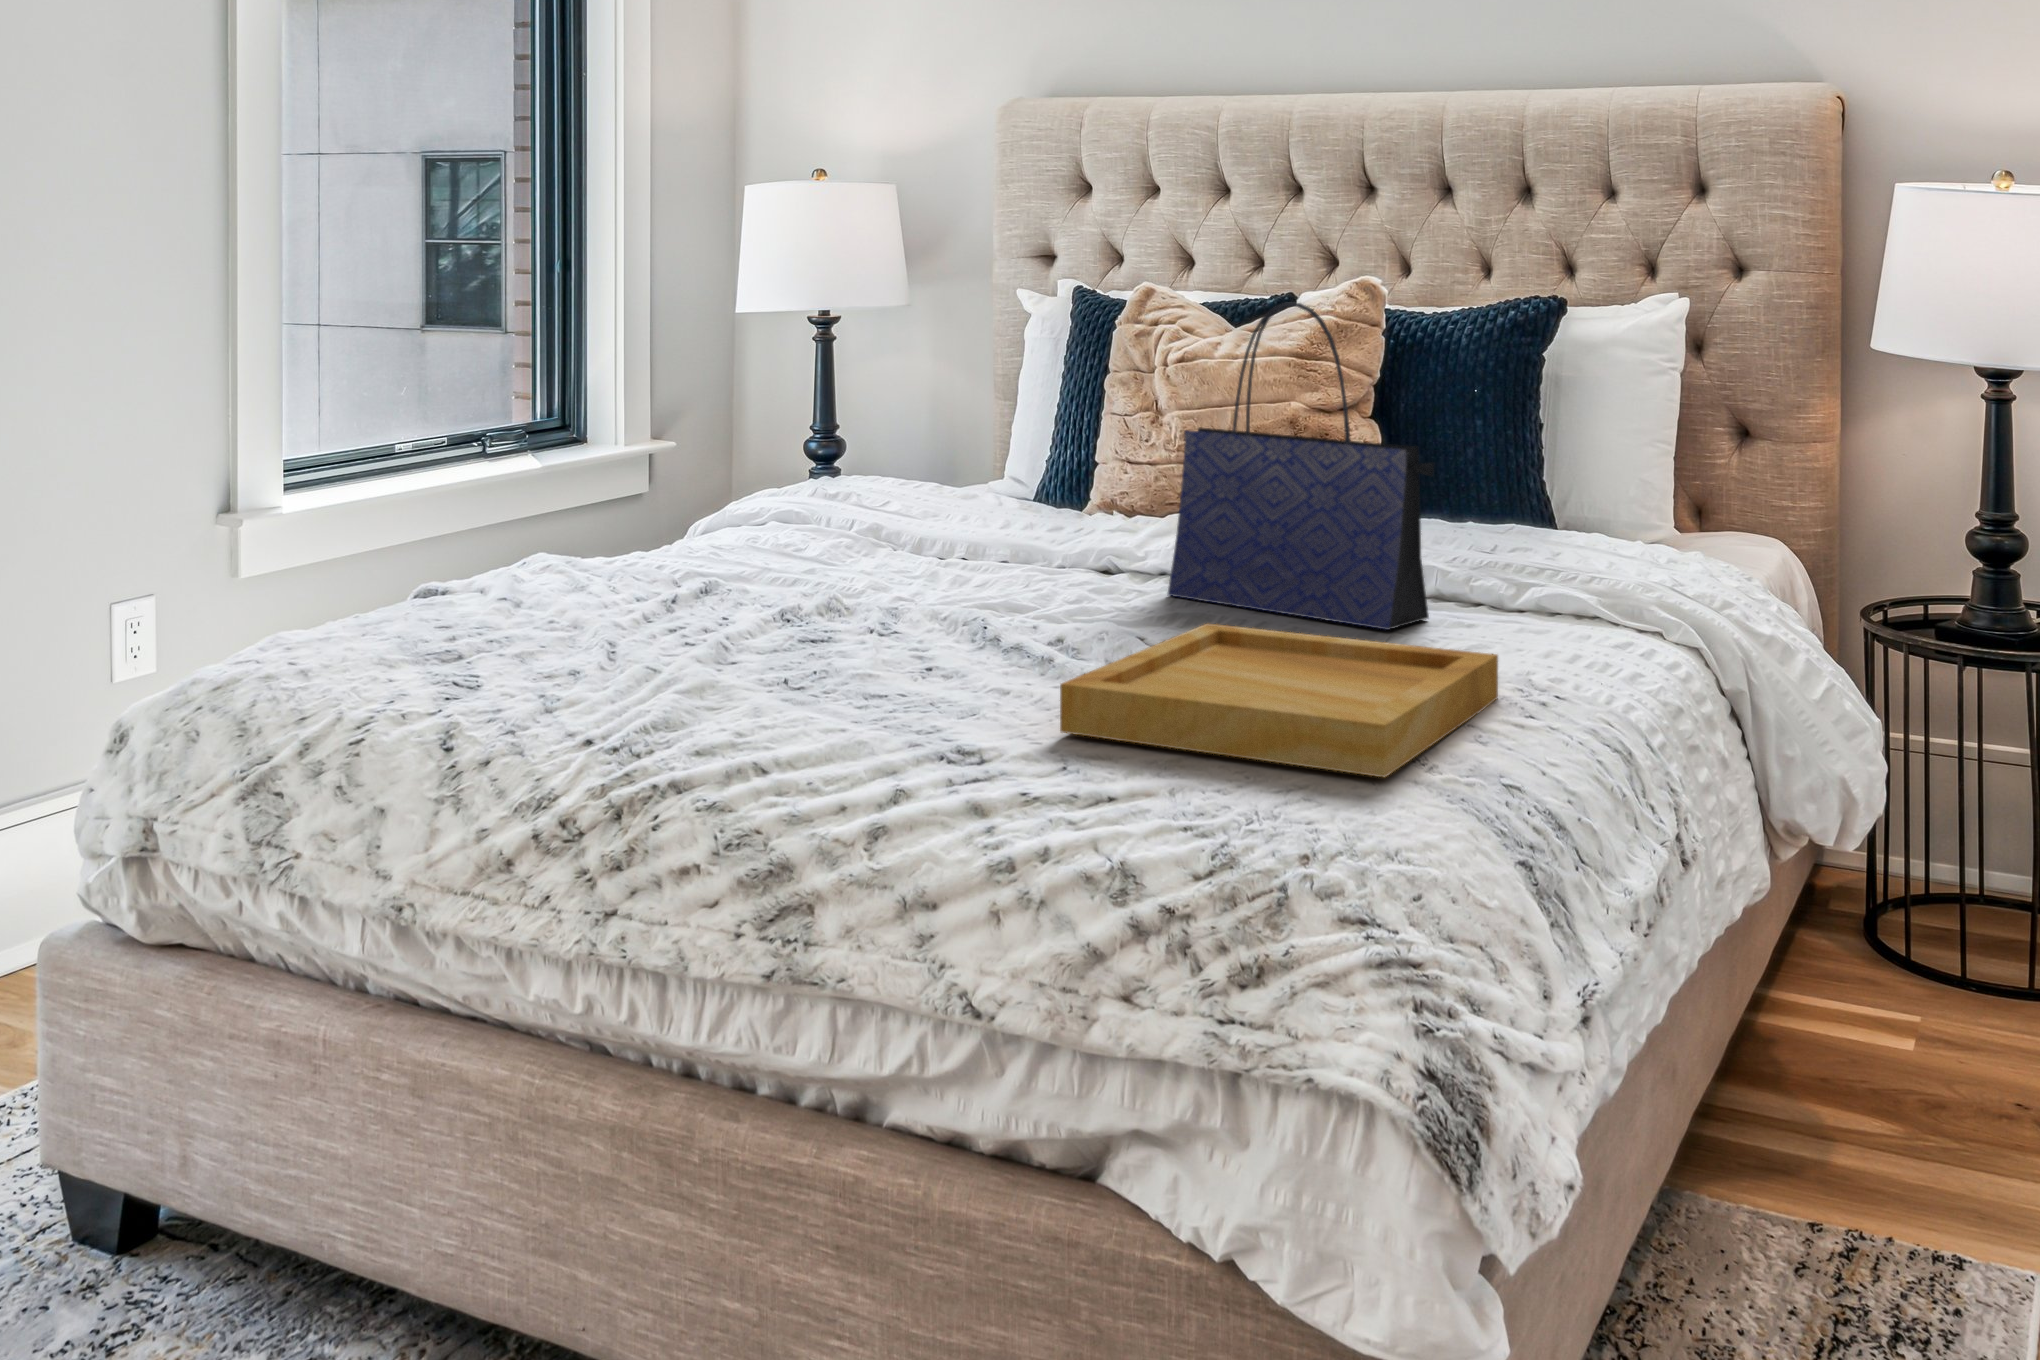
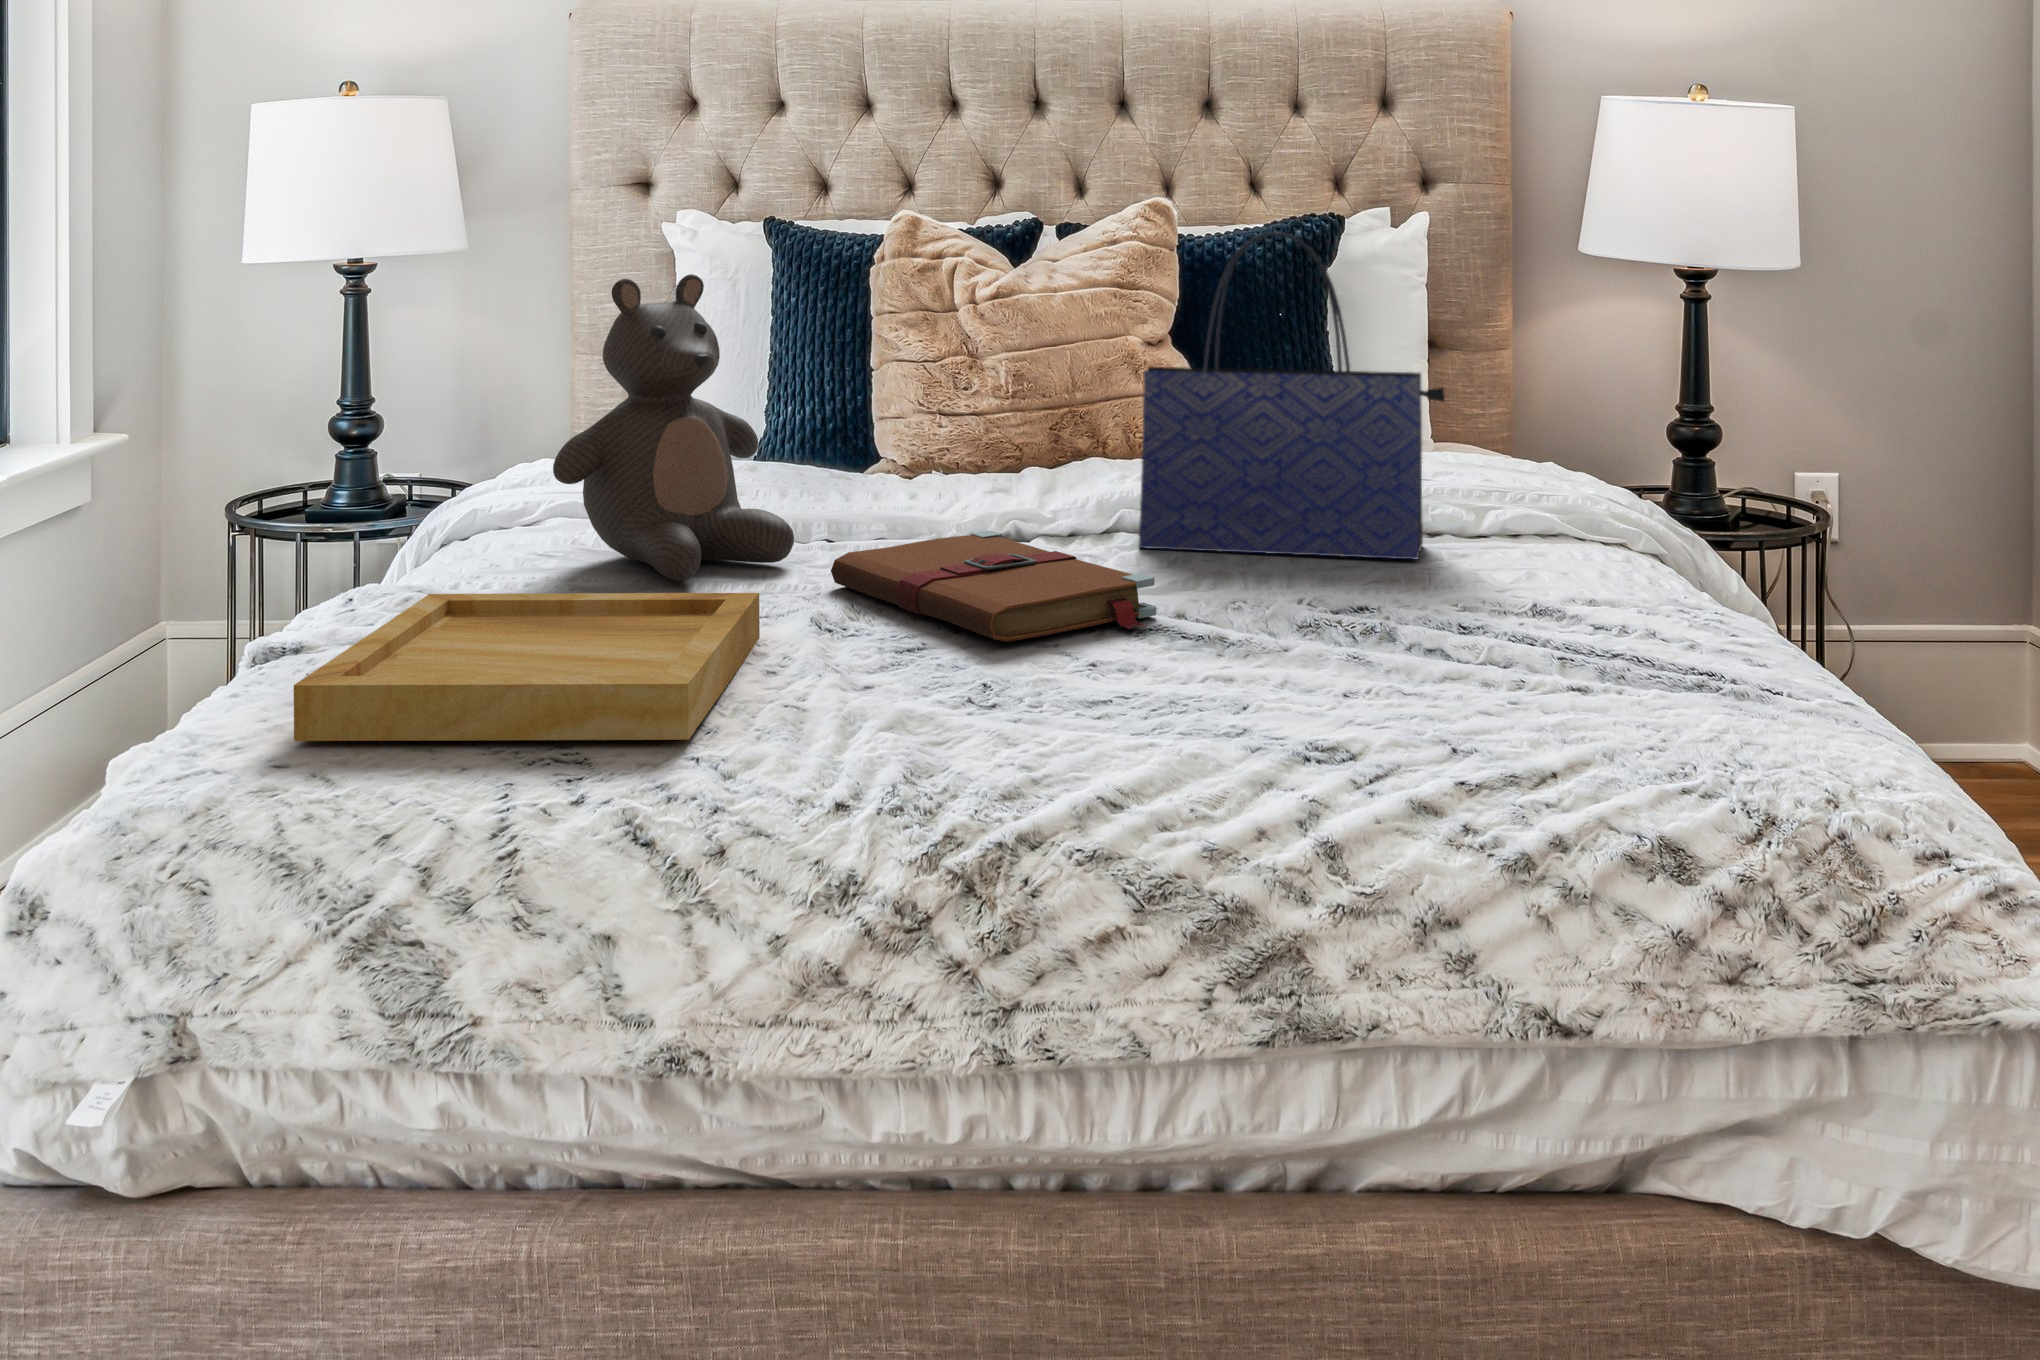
teddy bear: none [689,325,888,581] -> present [553,274,794,581]
book: none [863,565,1063,653] -> present [831,531,1156,642]
tray: present [1060,624,1498,778] -> present [294,593,760,741]

